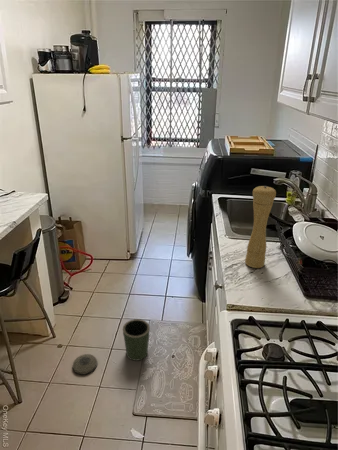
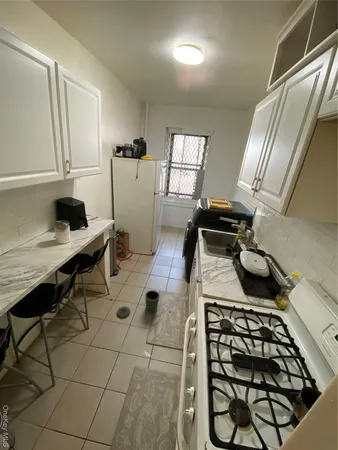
pepper mill: present [245,186,276,268] -> none [214,233,233,274]

